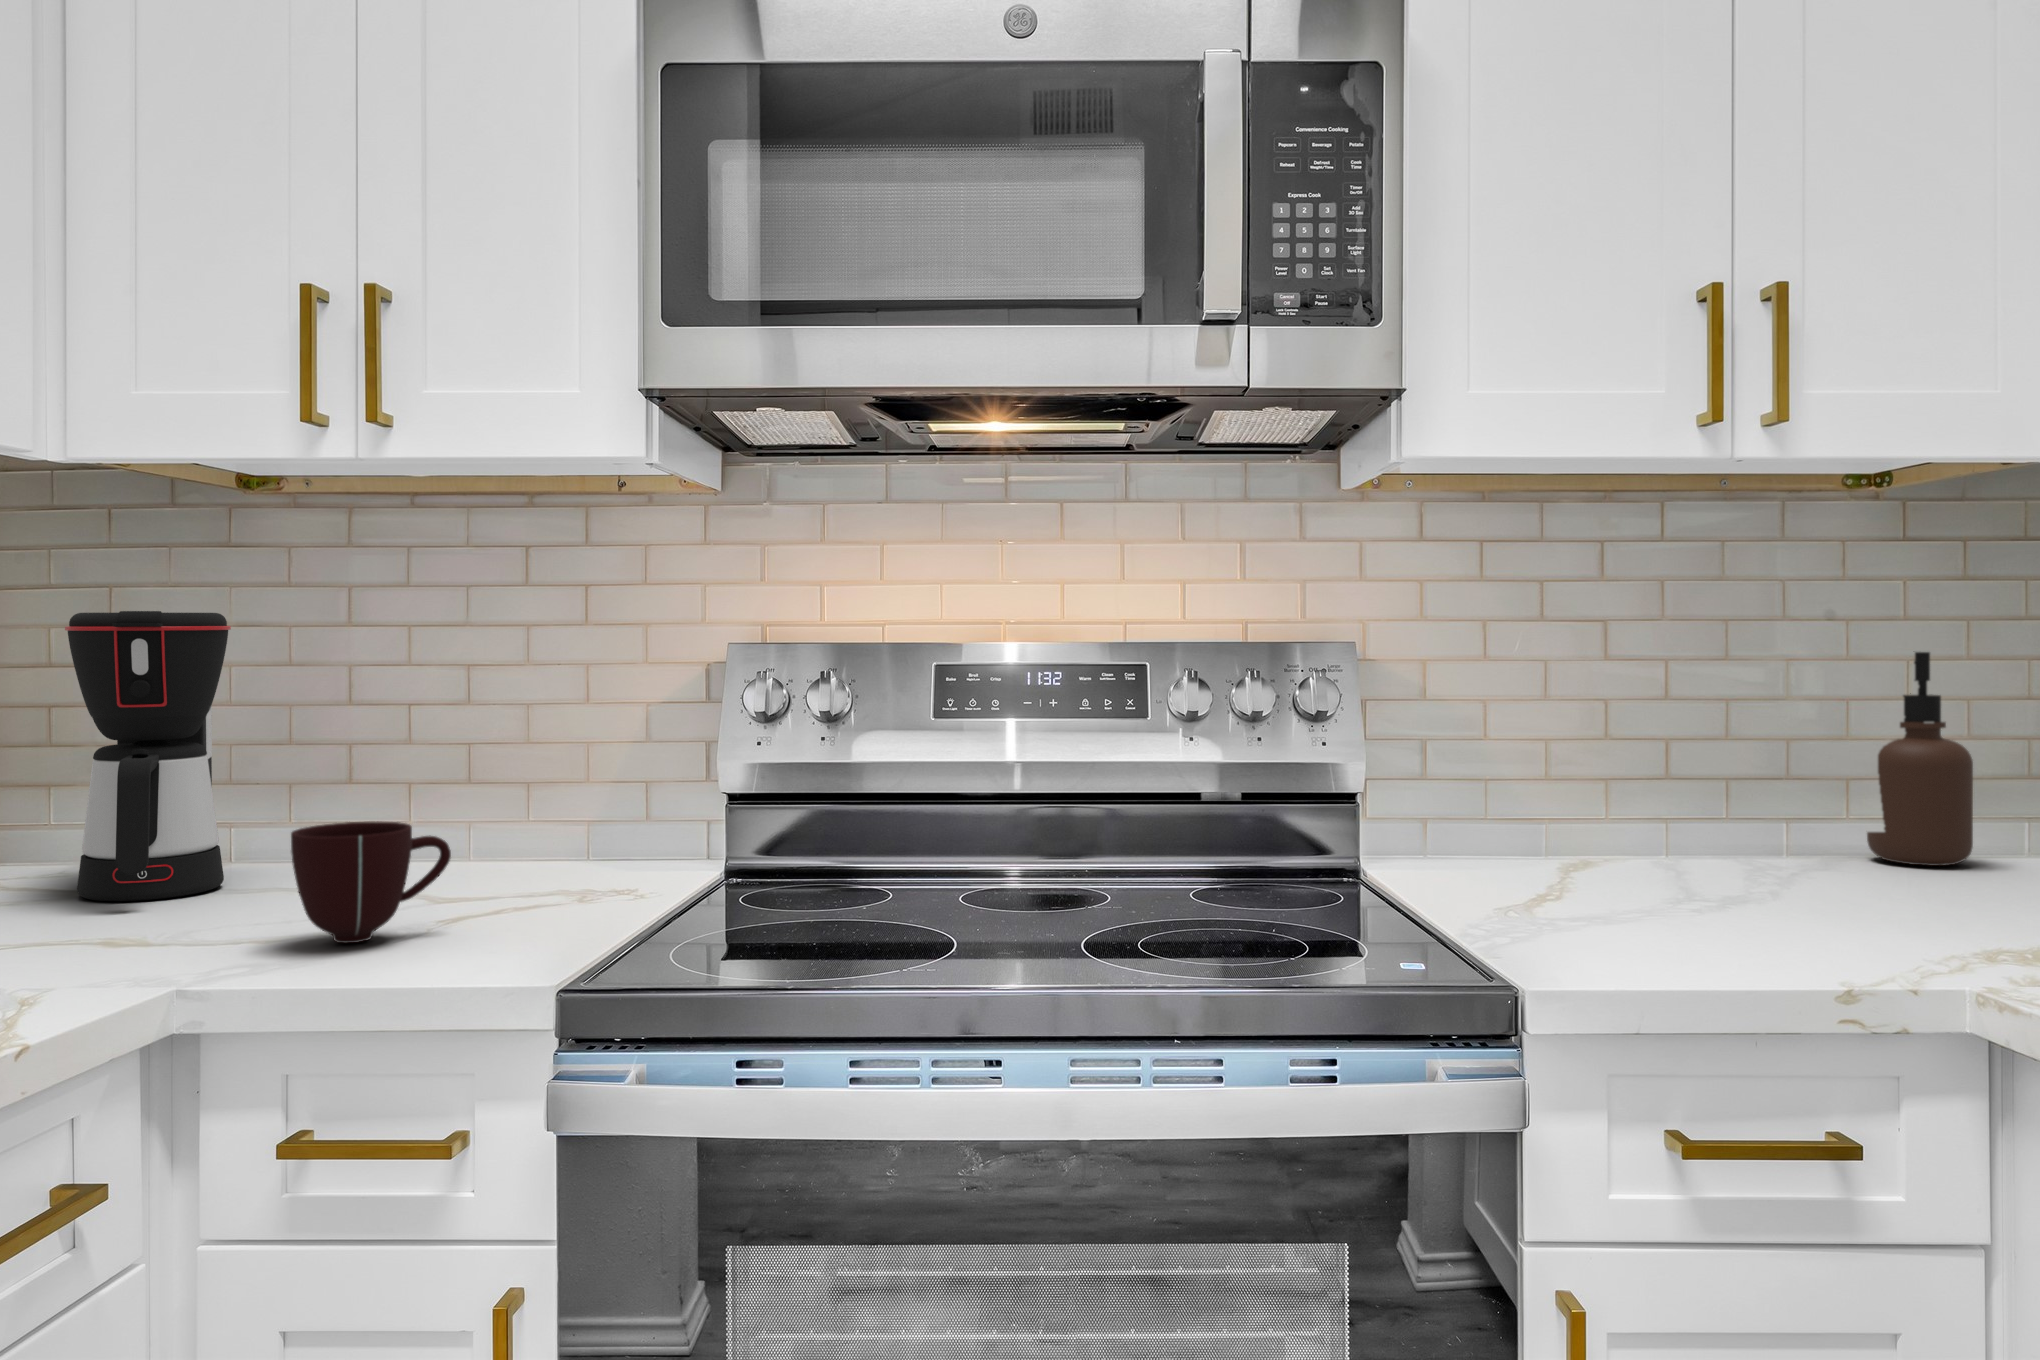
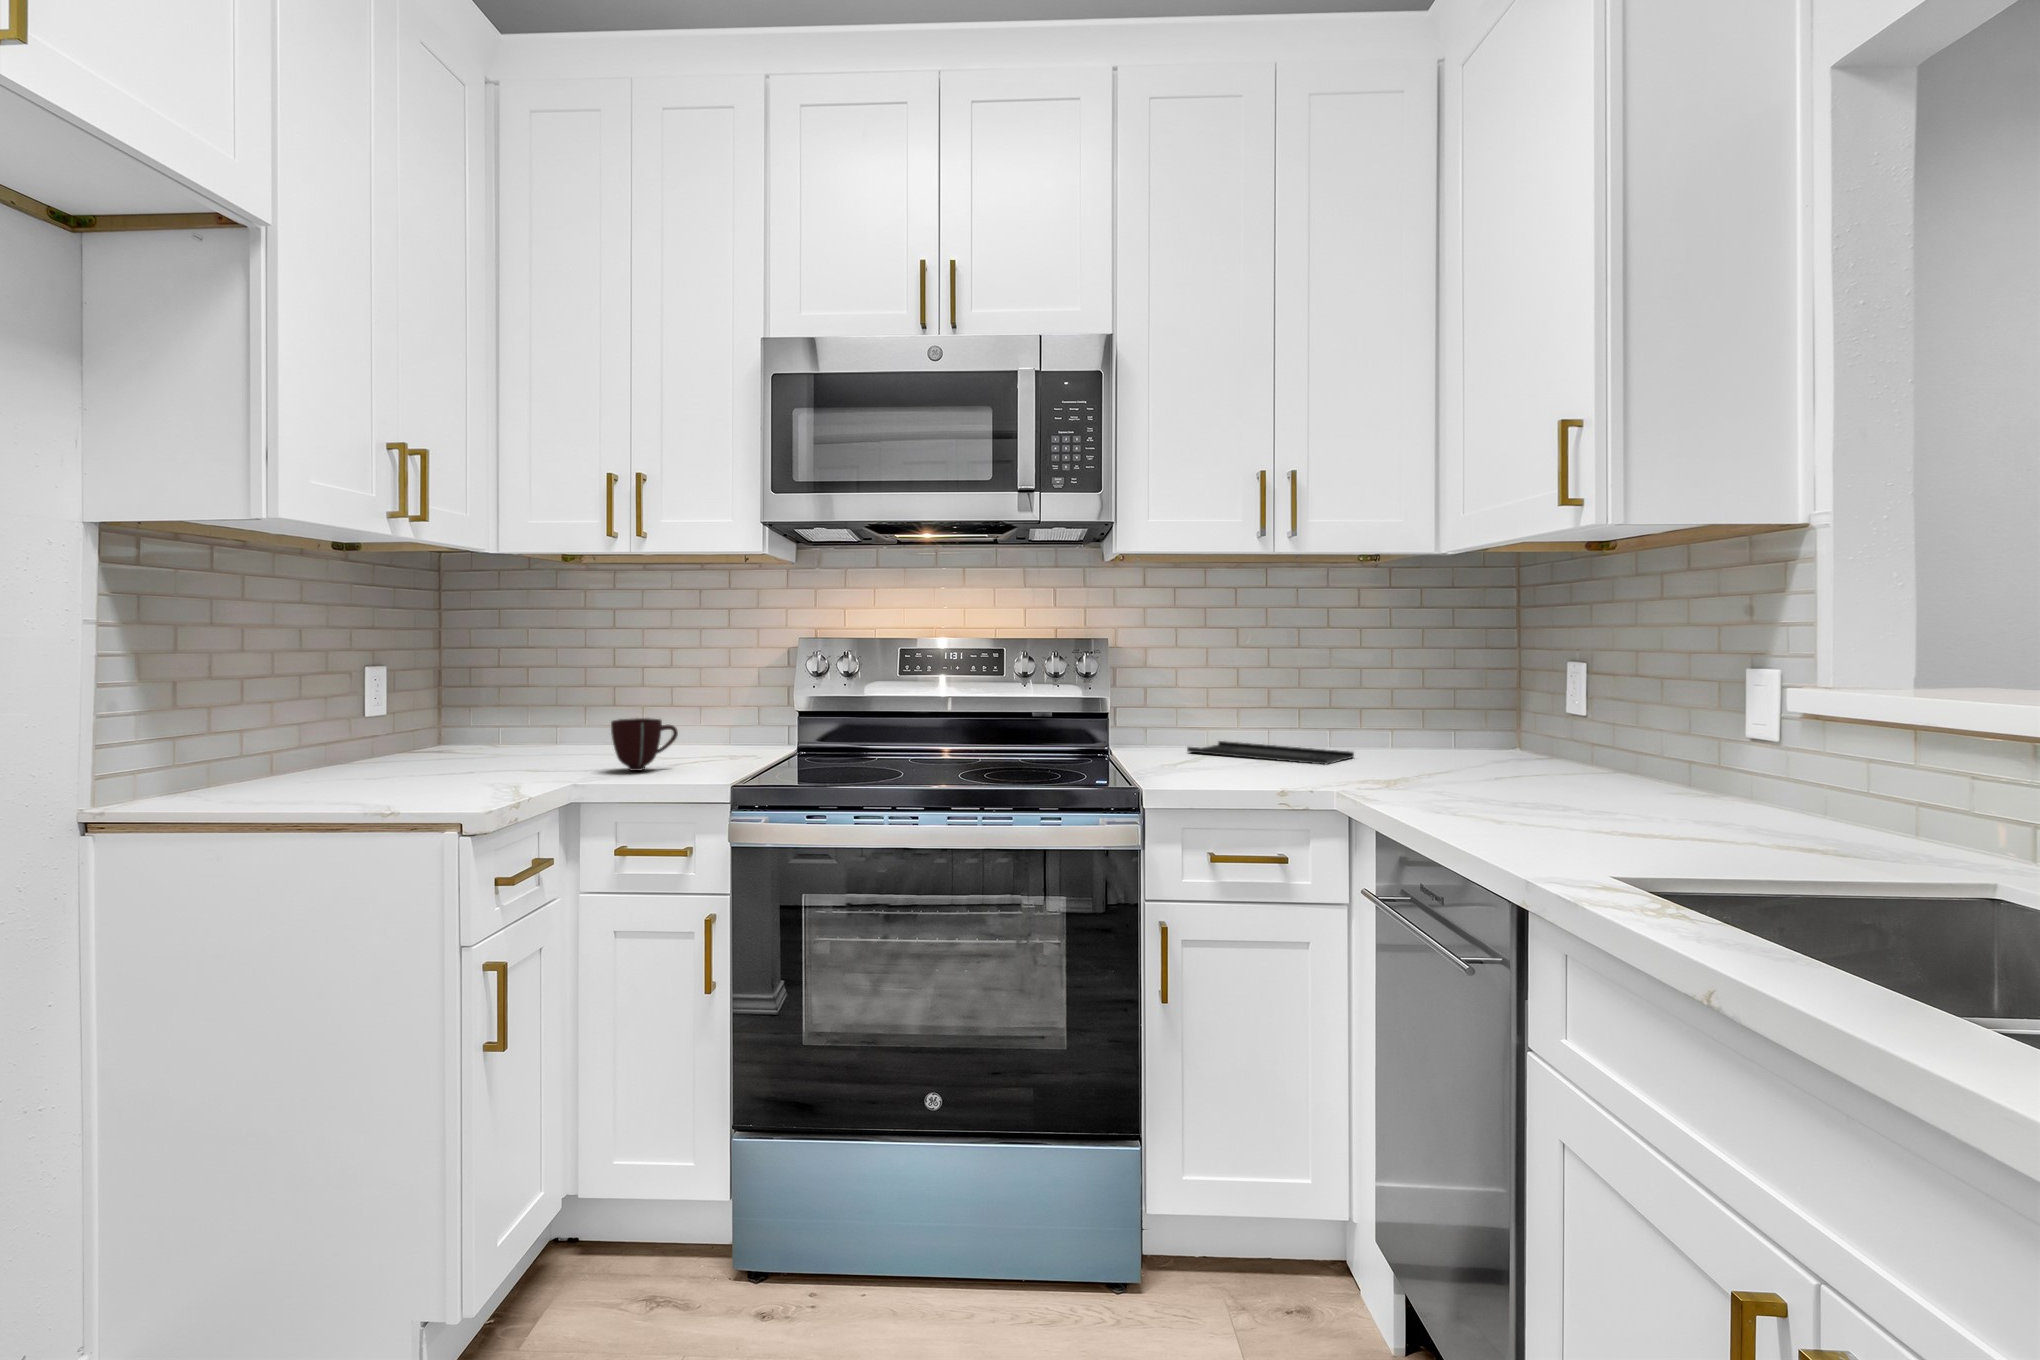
coffee maker: present [65,611,231,901] -> none [493,623,565,758]
soap dispenser: present [1867,652,1973,866] -> none [1376,644,1426,752]
tray: none [1514,844,1860,905] -> present [1187,741,1354,765]

